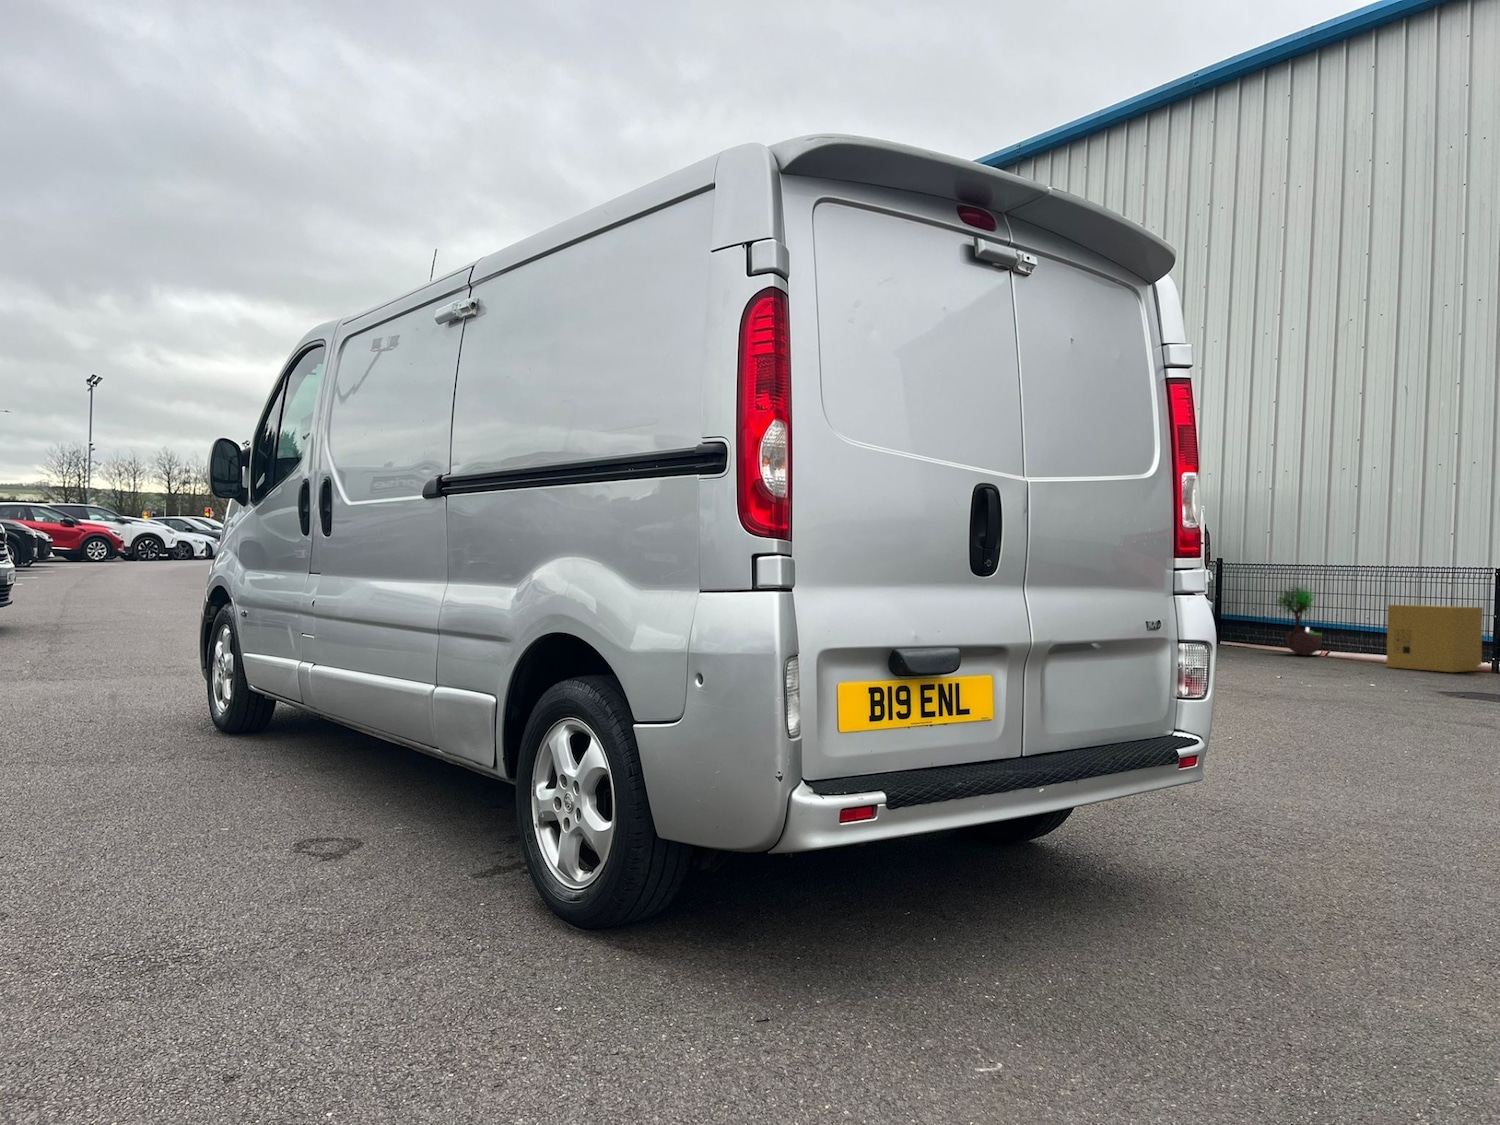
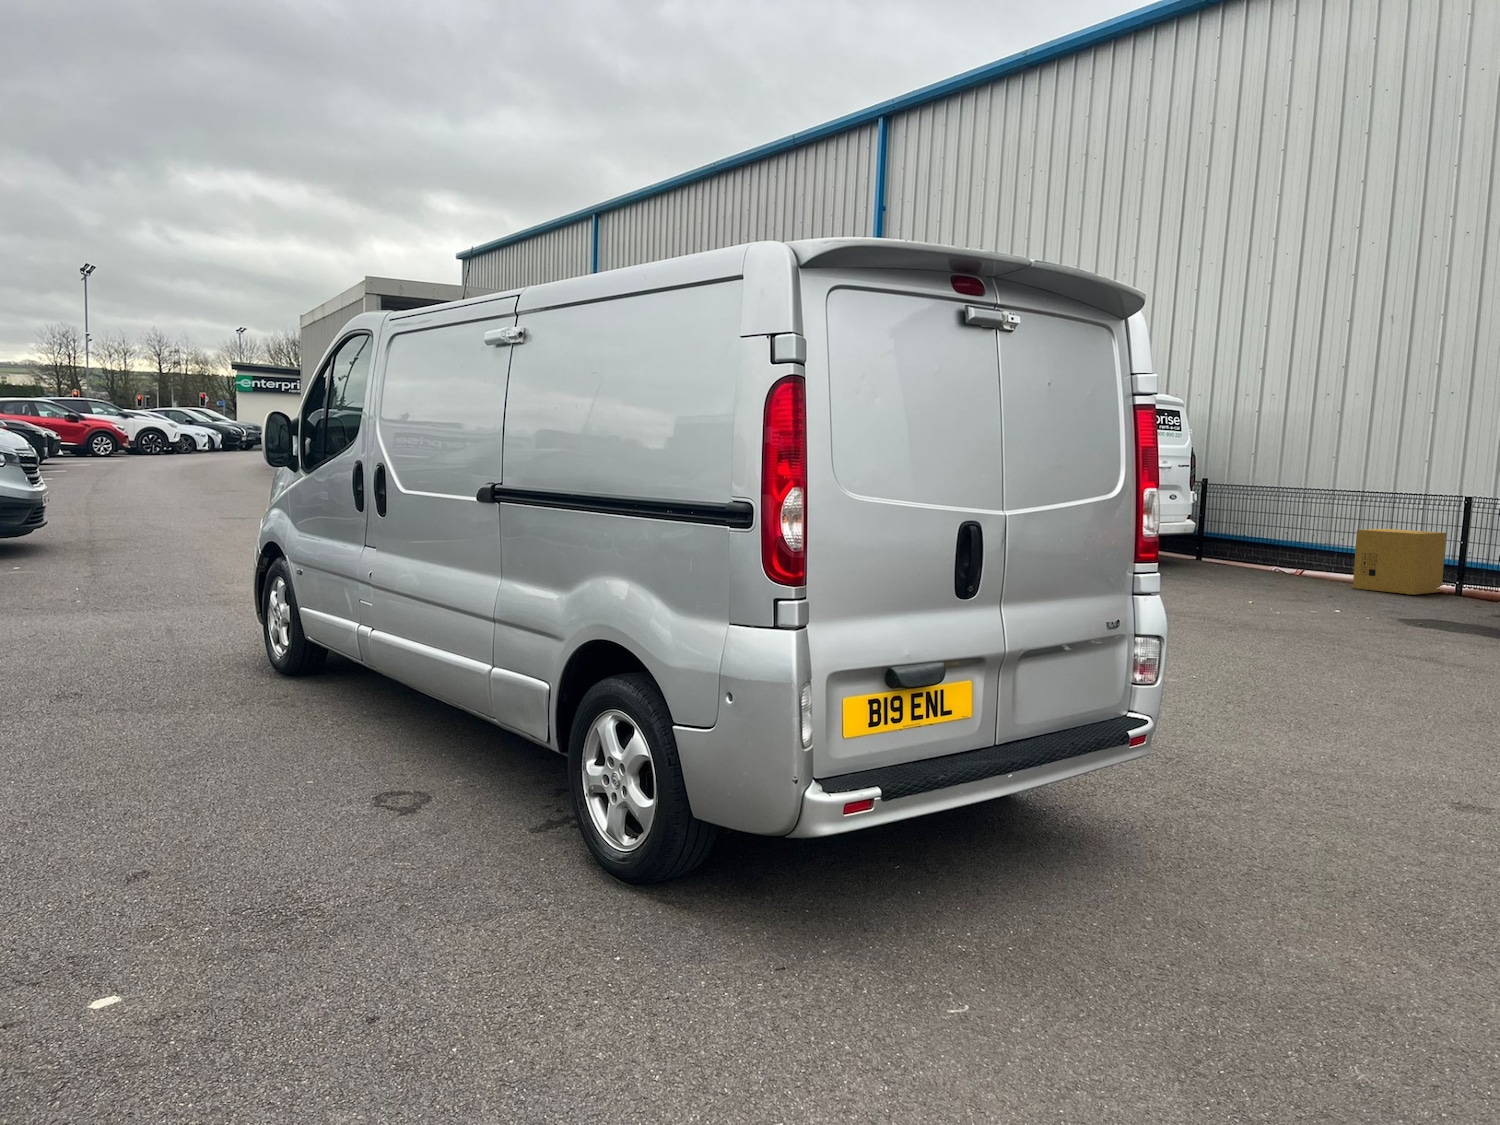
potted tree: present [1277,584,1322,656] -> none [1249,502,1296,574]

